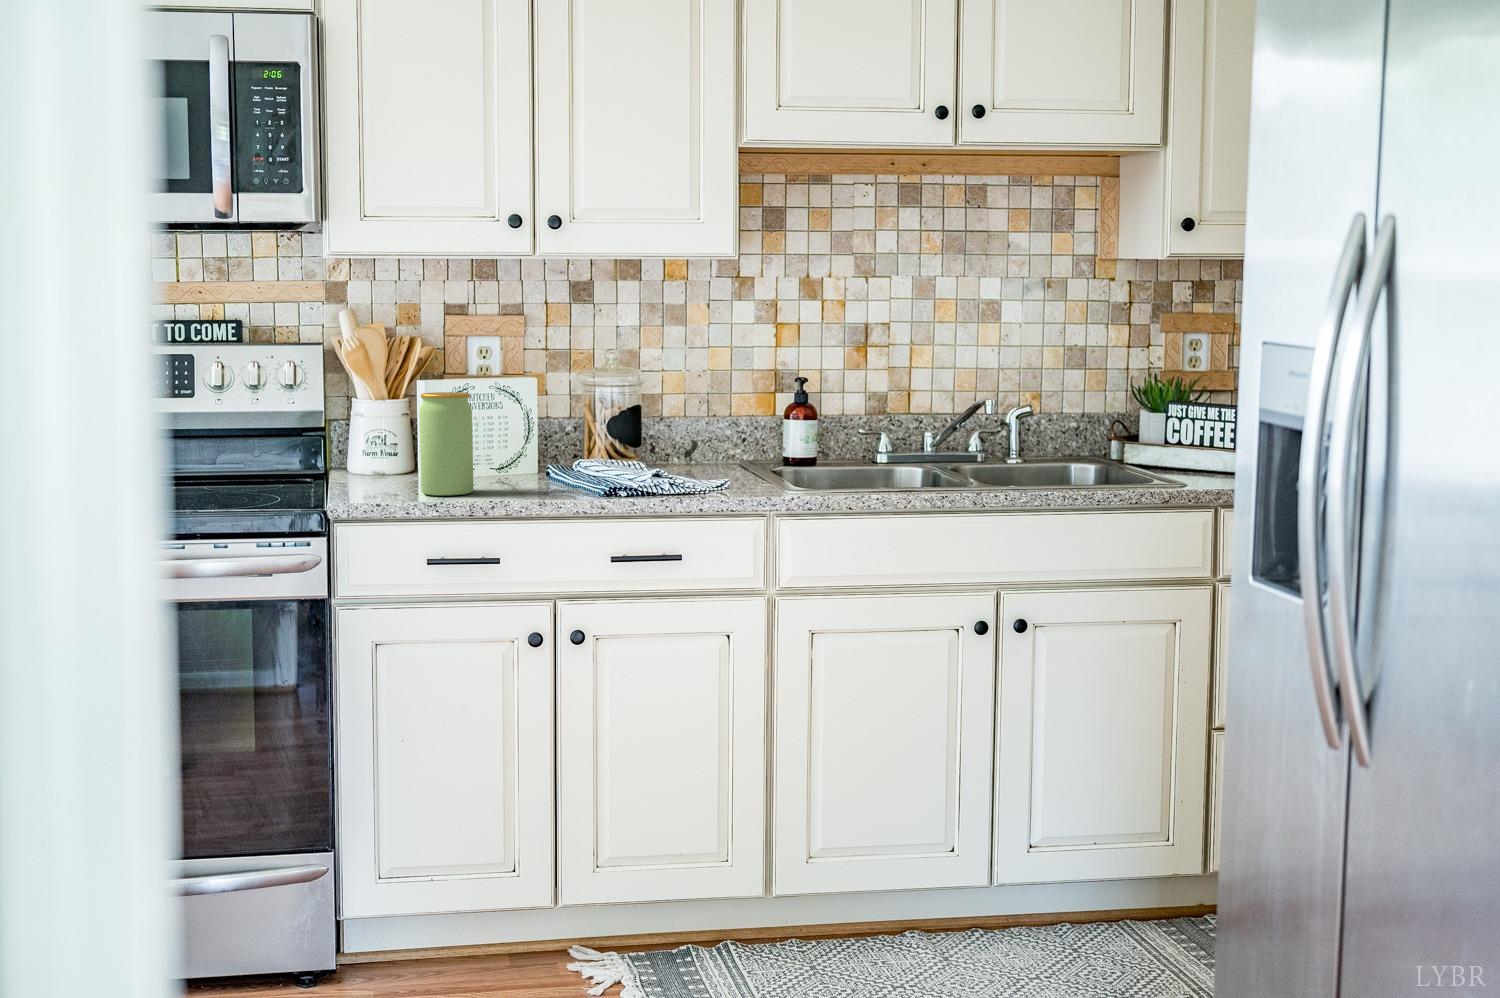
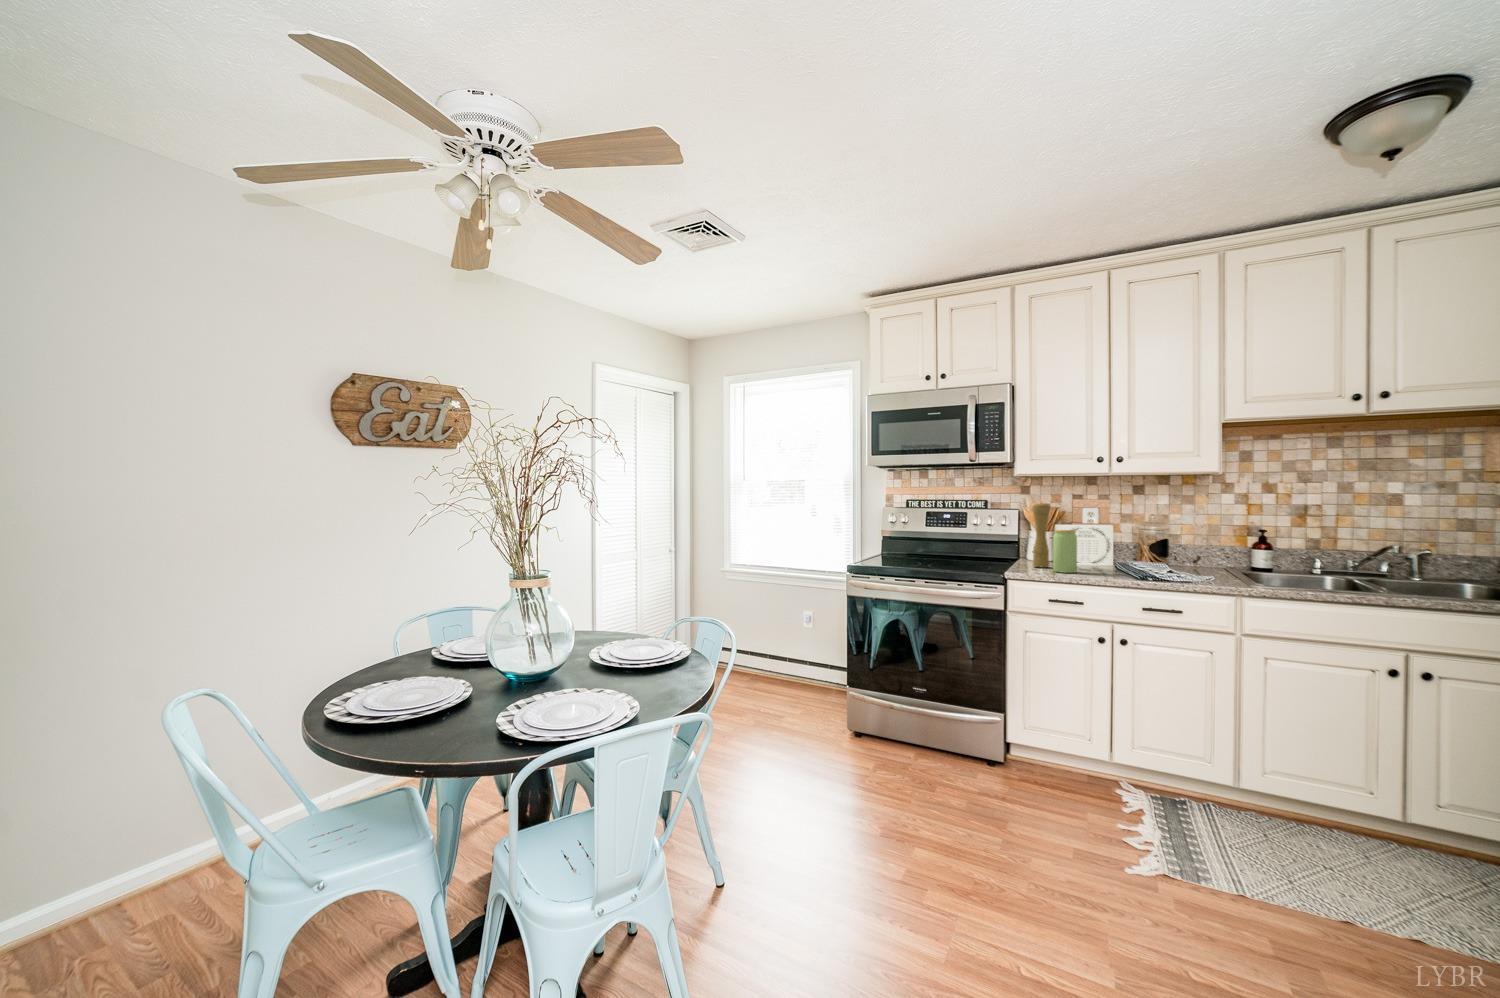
pepper mill: none [366,325,409,484] -> present [1032,503,1050,567]

